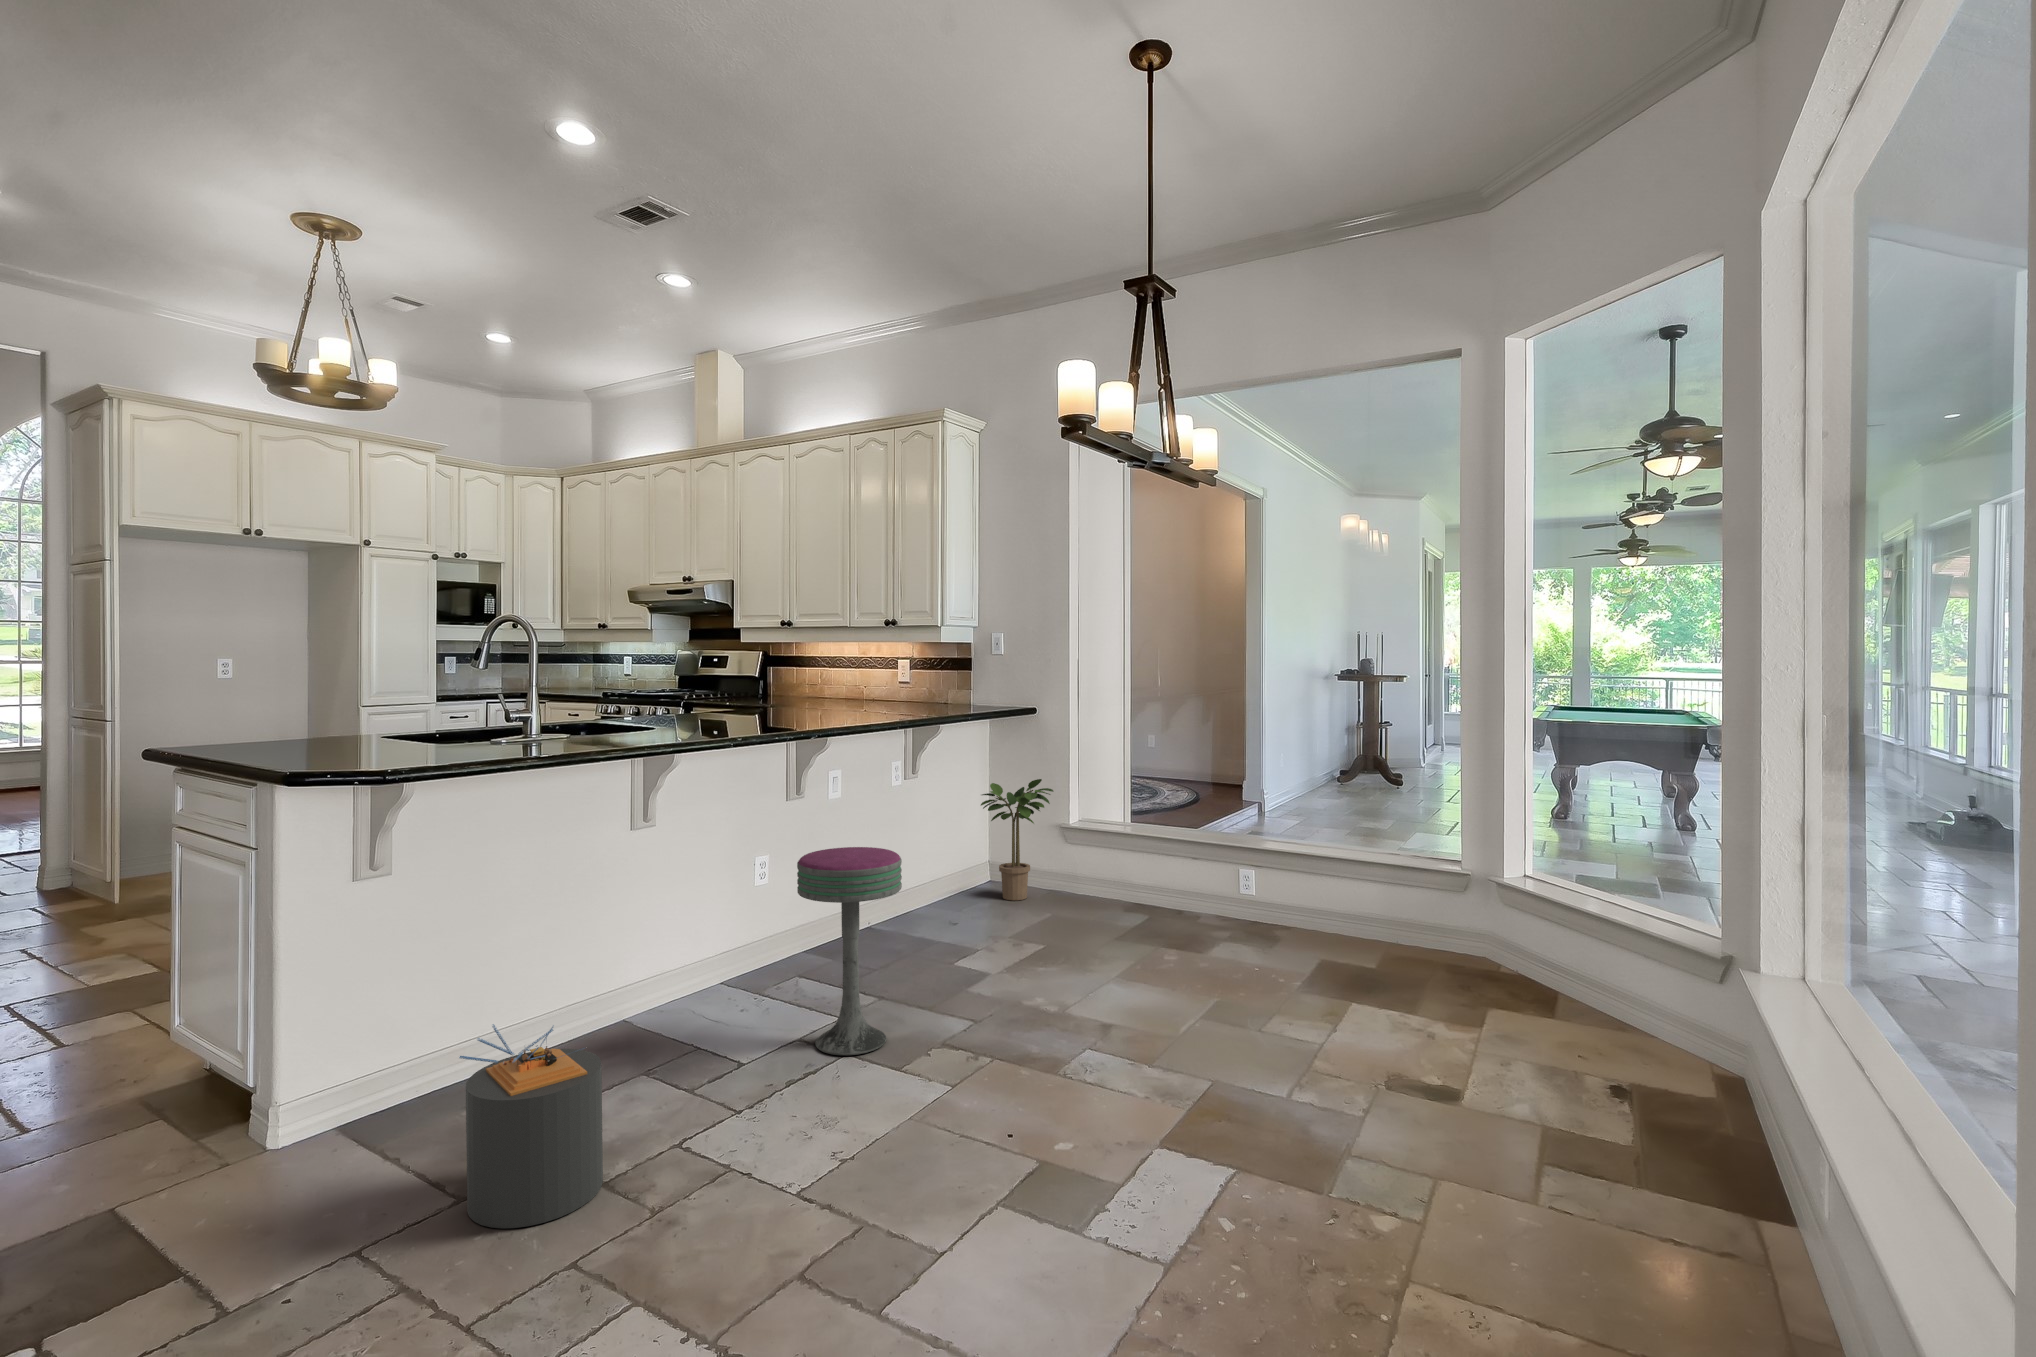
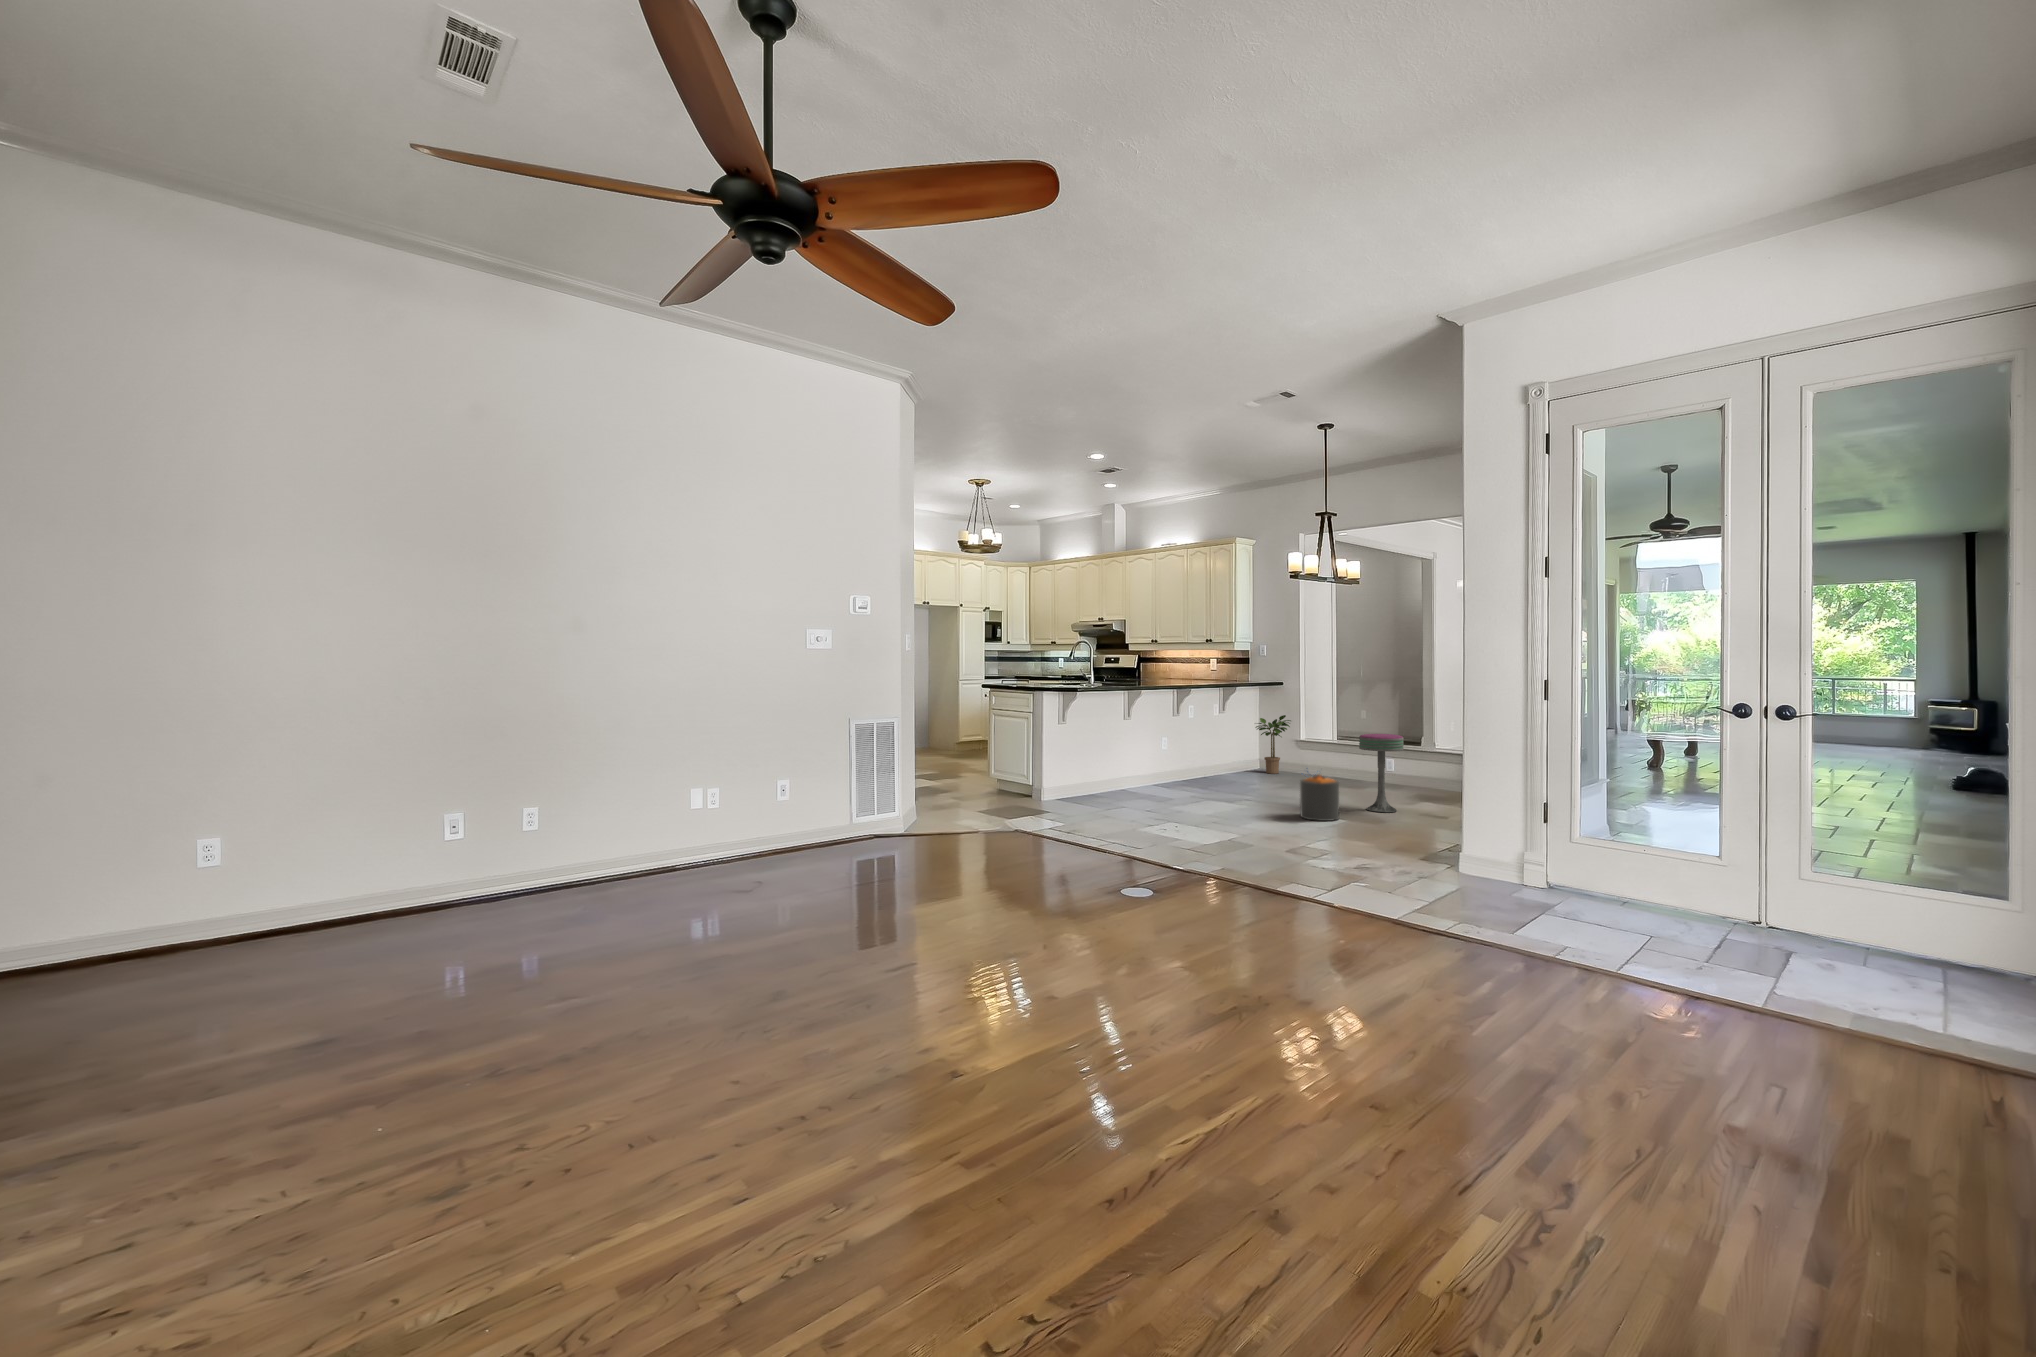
bar stool: present [797,847,902,1055] -> present [1359,734,1404,812]
trash can: present [459,1024,603,1228] -> present [1300,768,1339,821]

